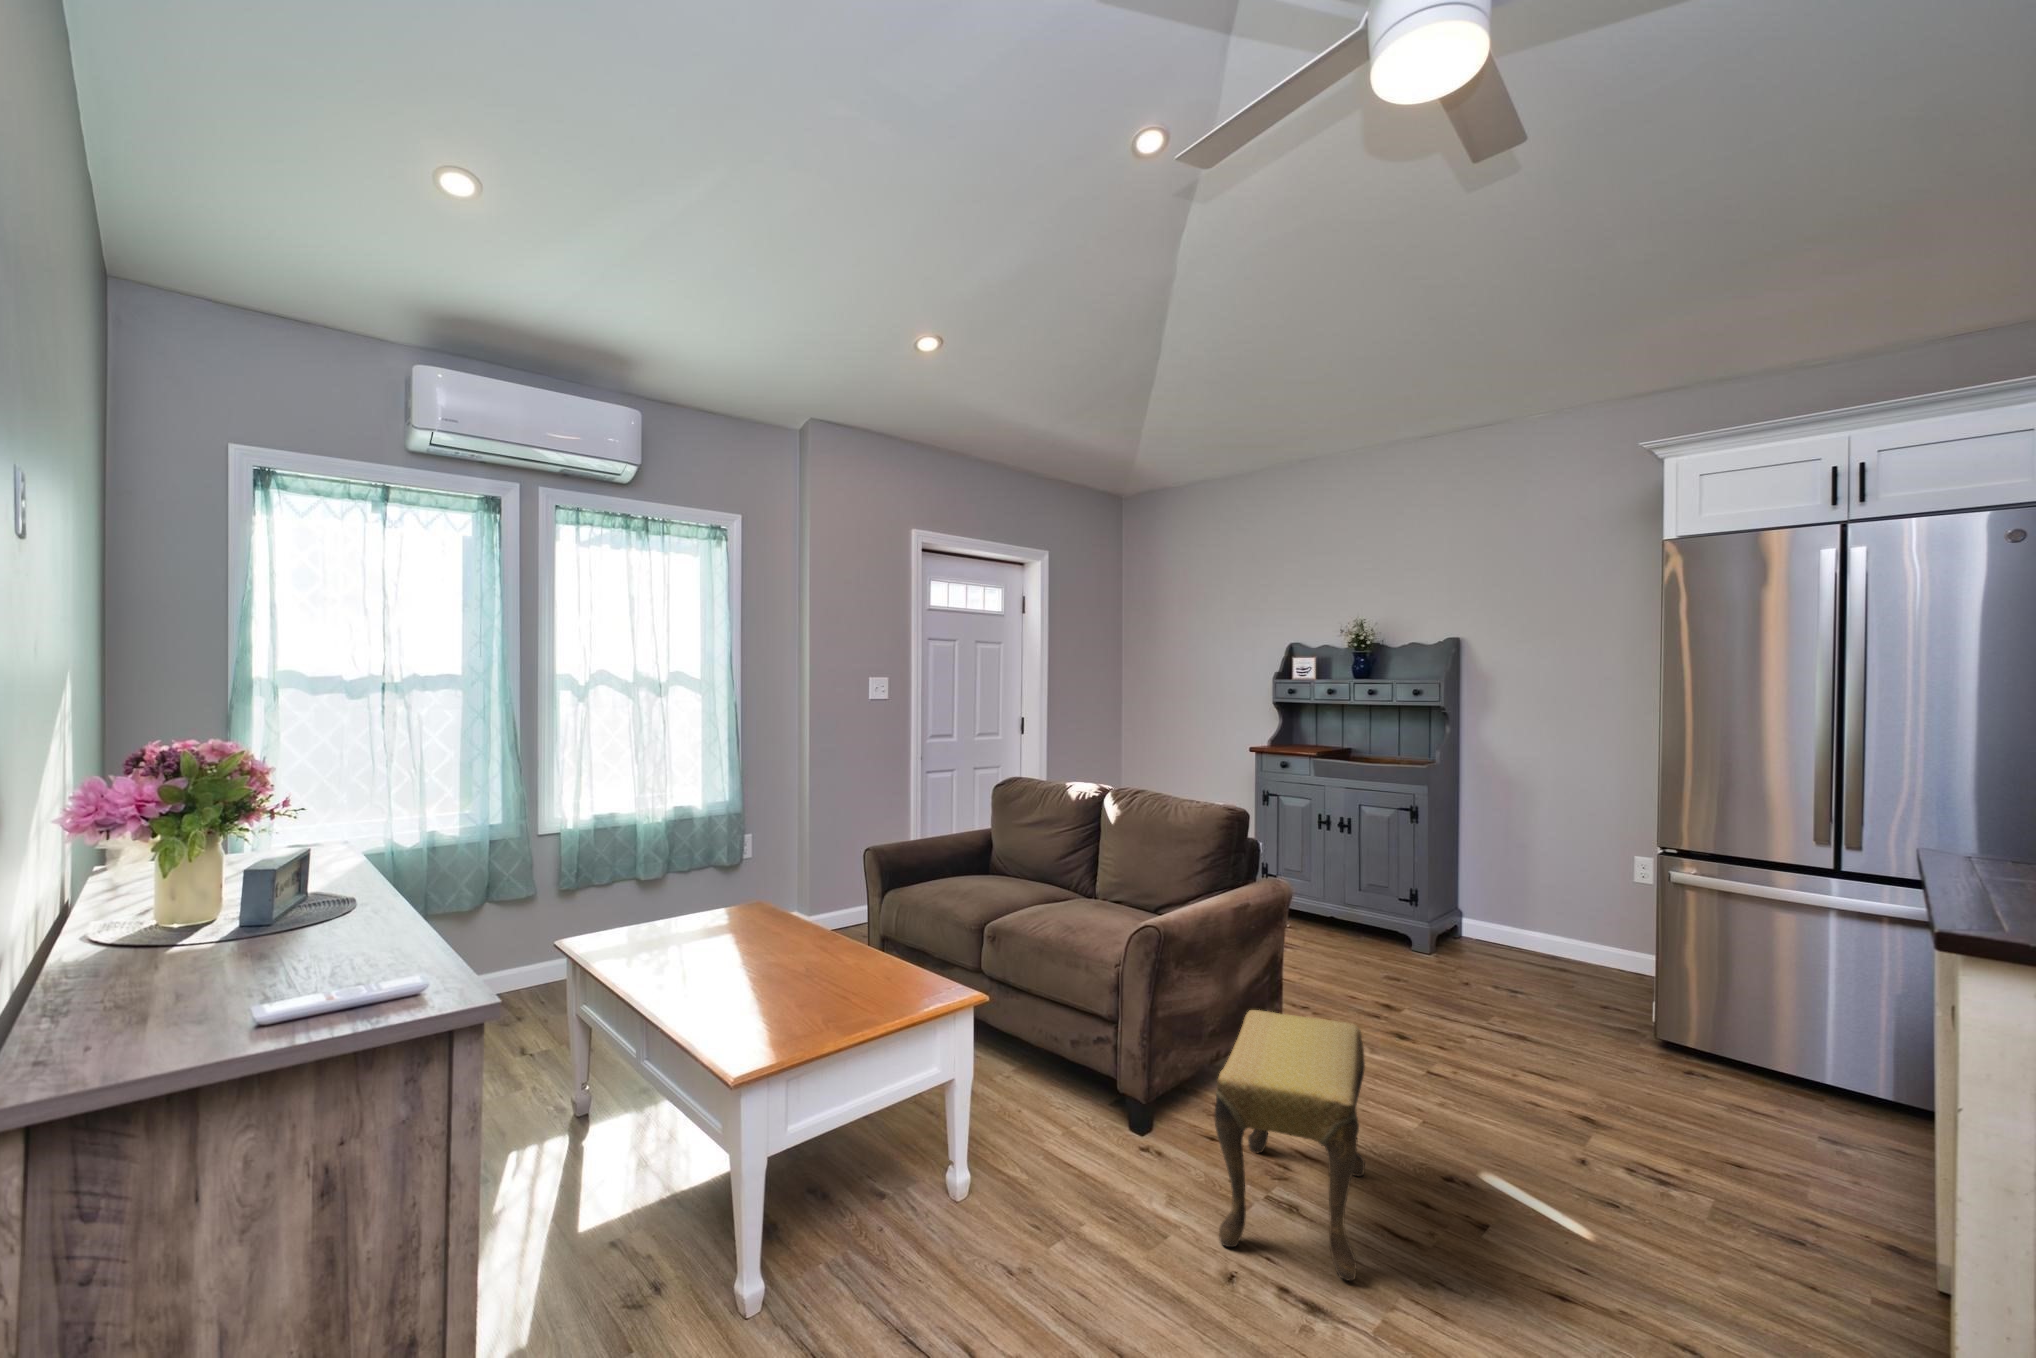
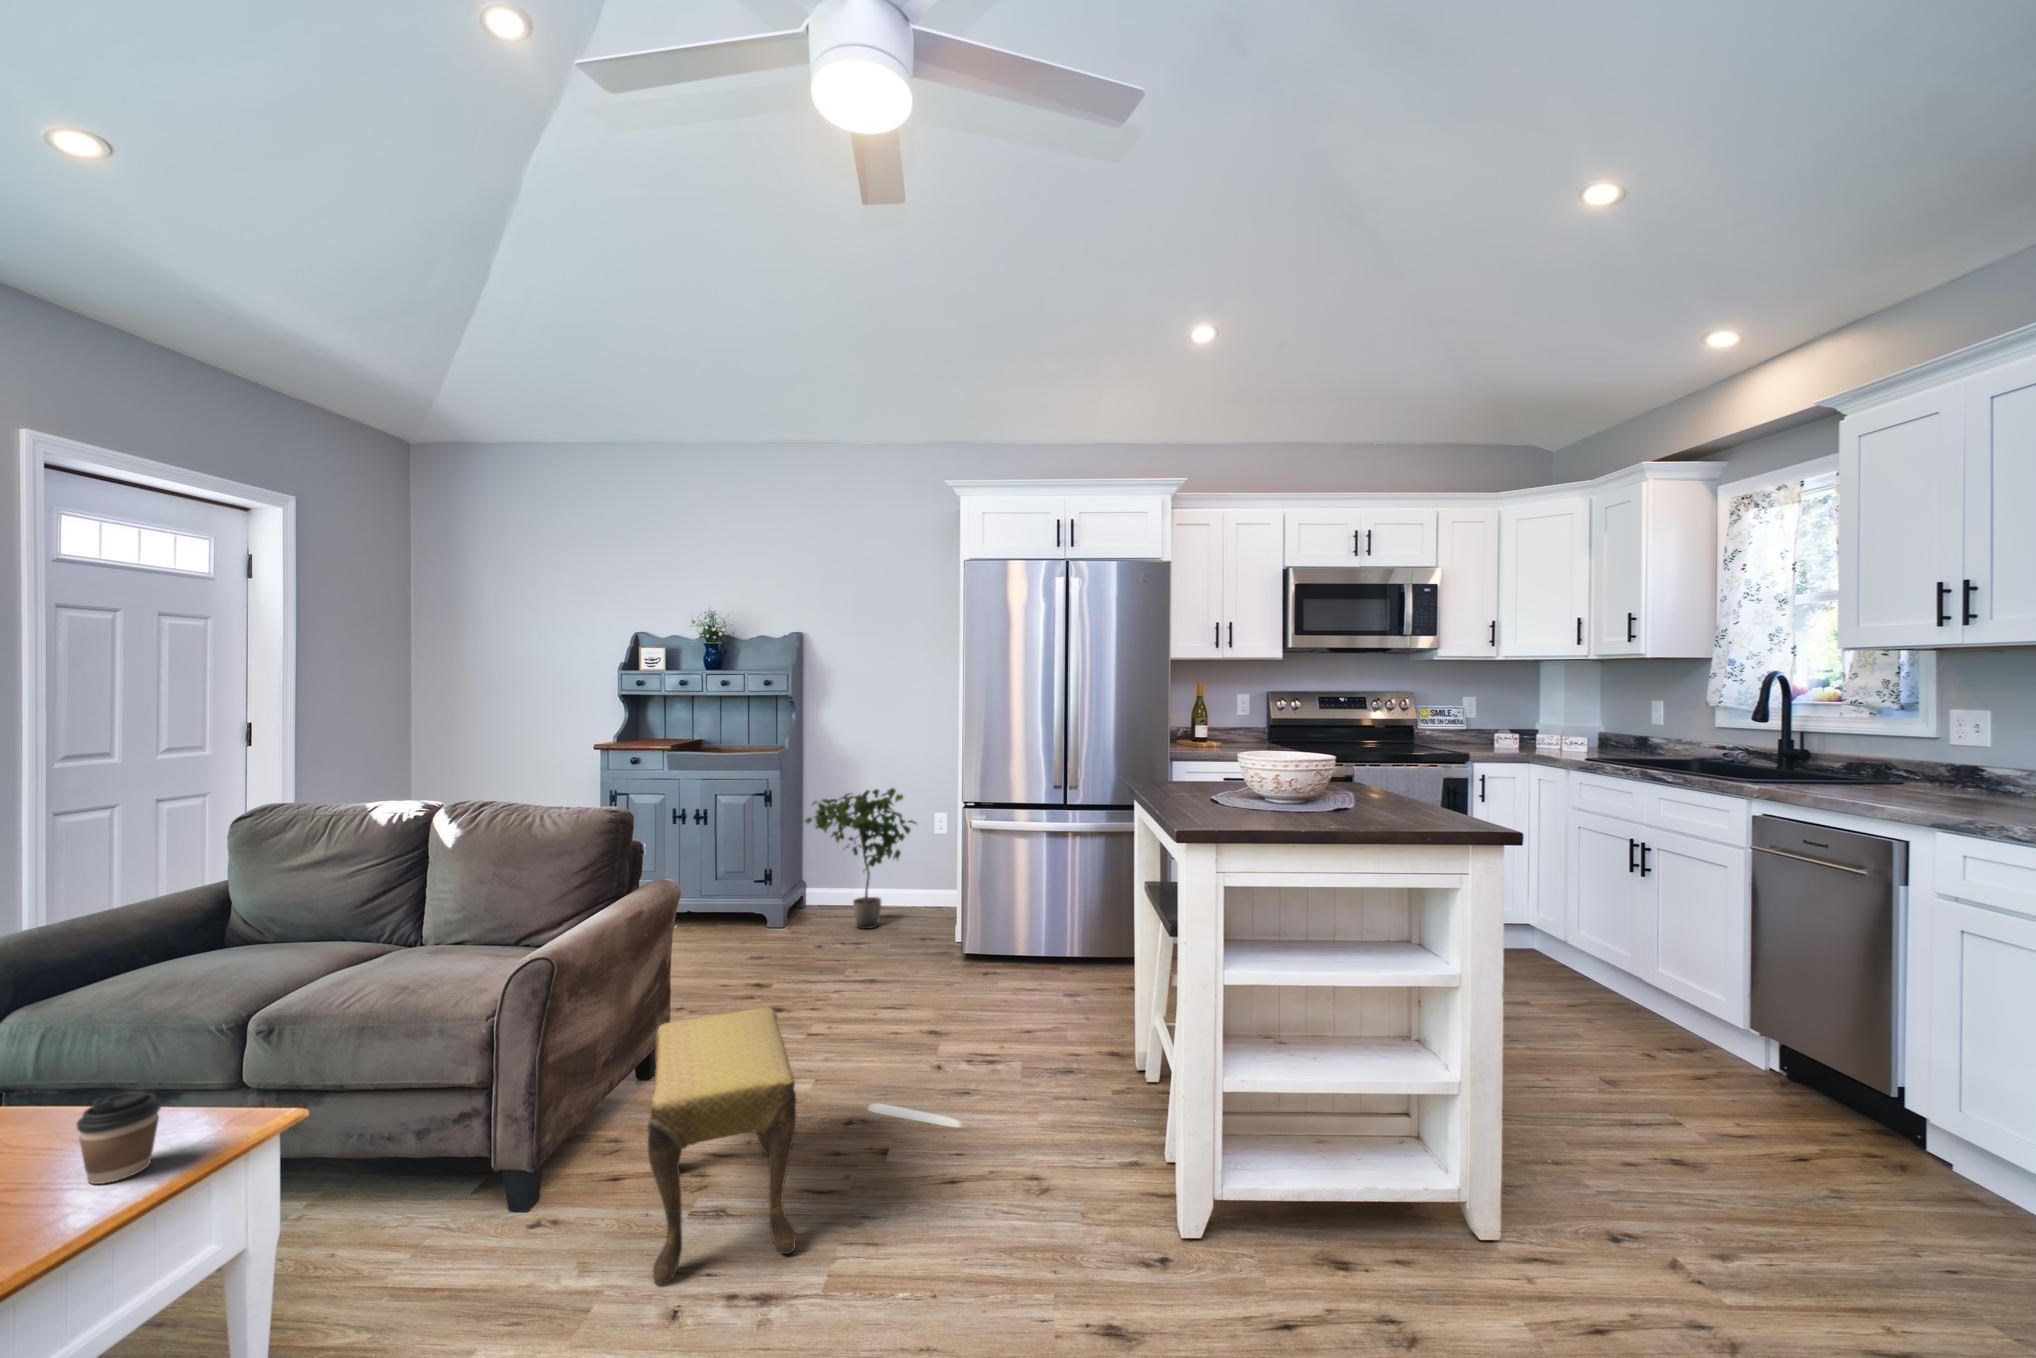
potted plant: none [1452,817,1604,977] -> present [805,788,916,929]
coffee cup: none [875,950,912,1004] -> present [77,1091,161,1184]

